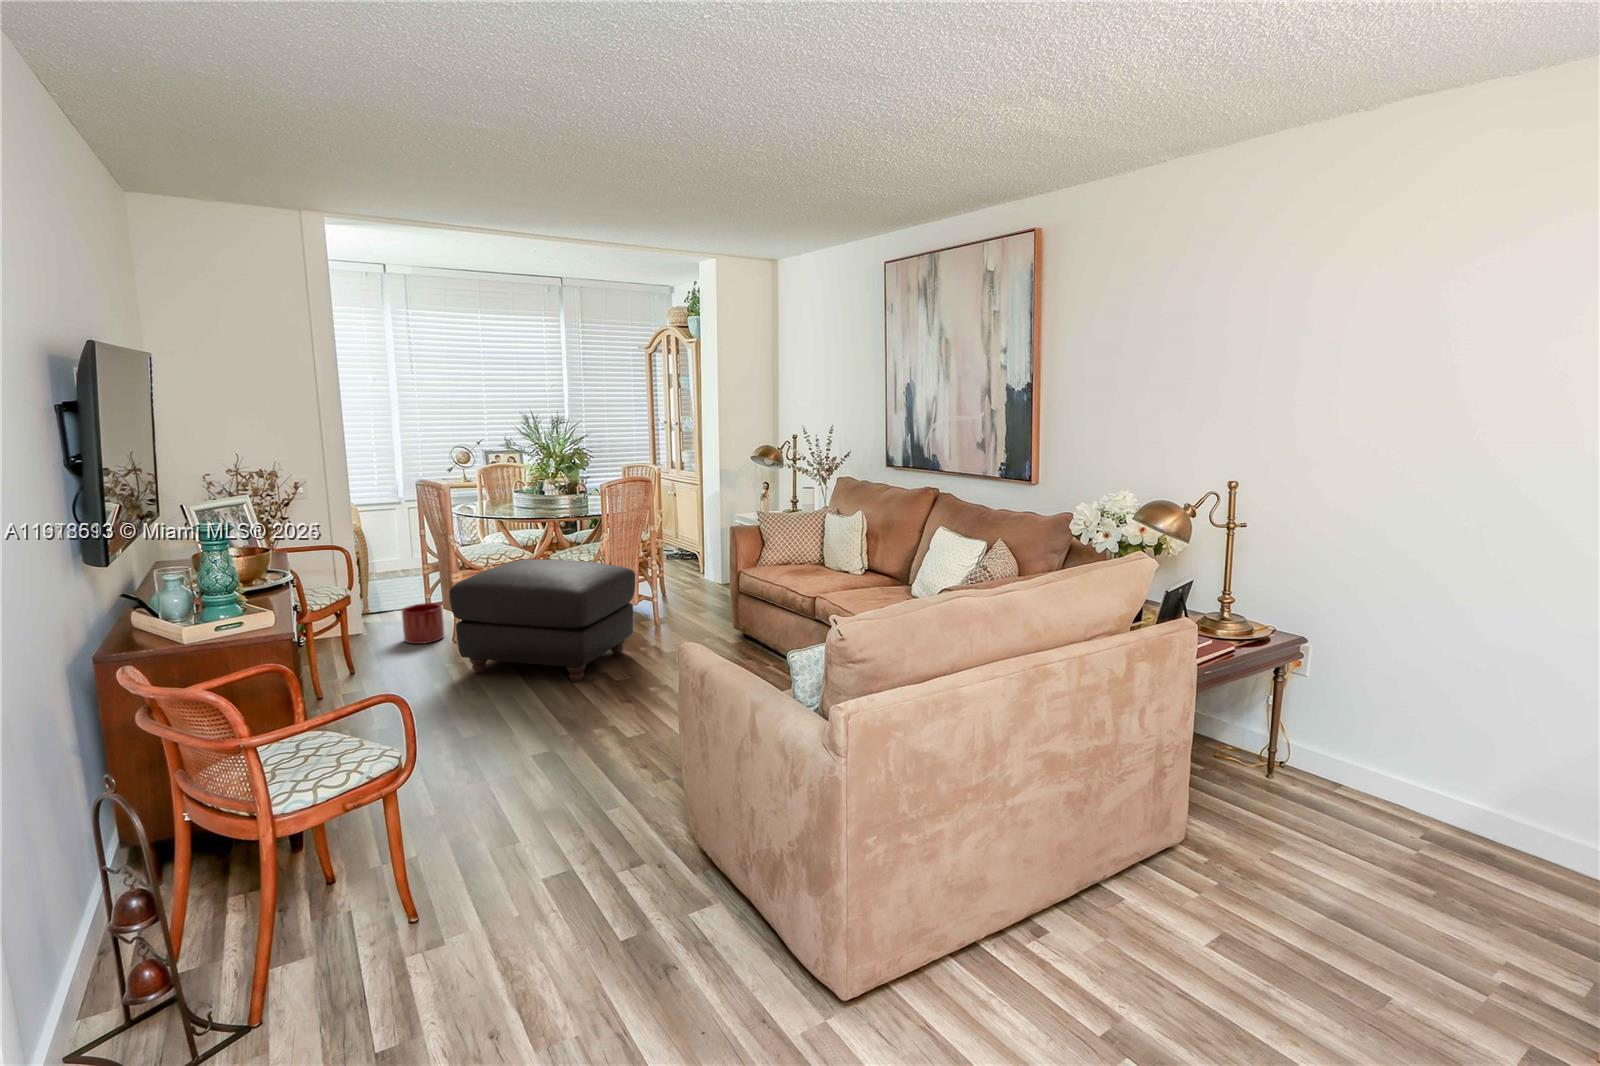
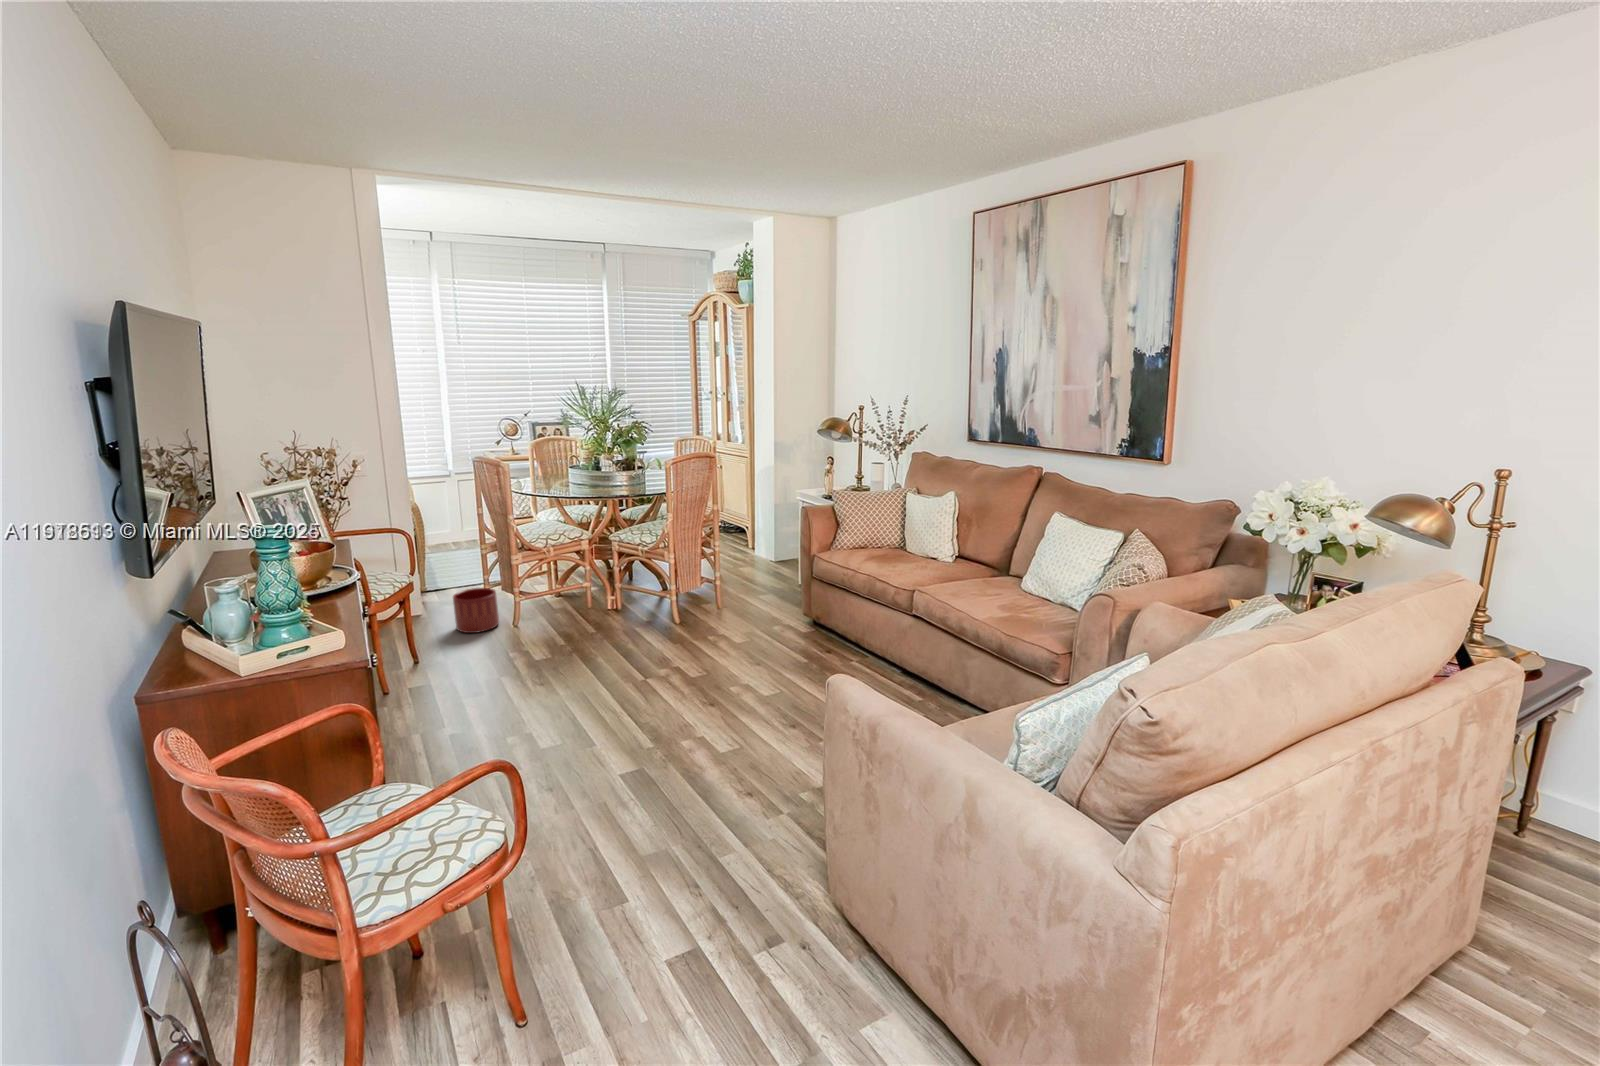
ottoman: present [449,559,635,682] -> none [505,546,707,685]

